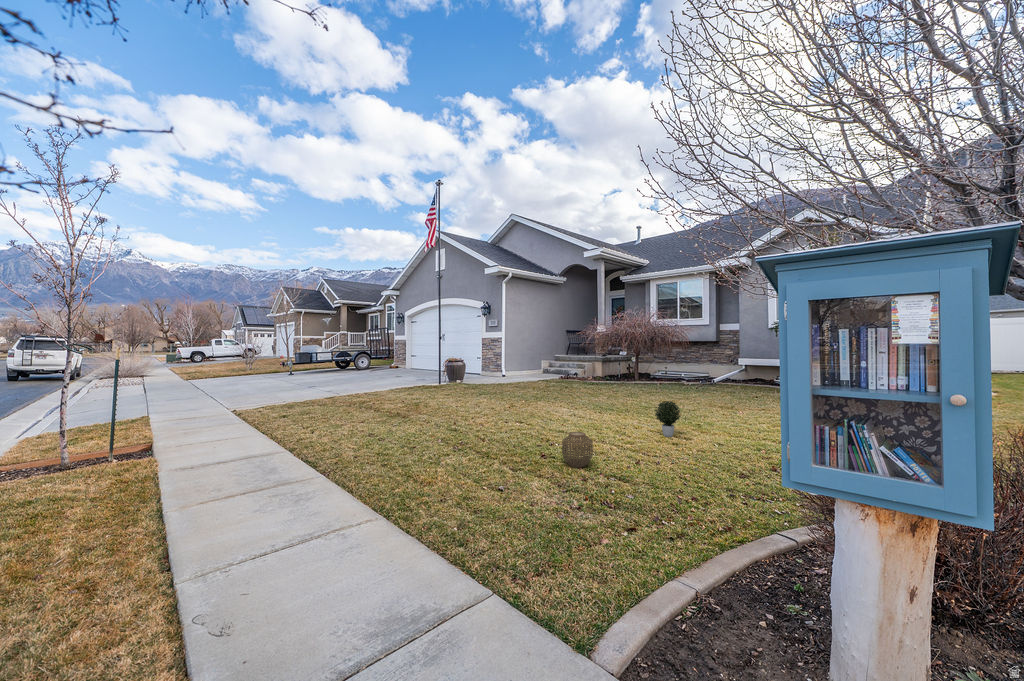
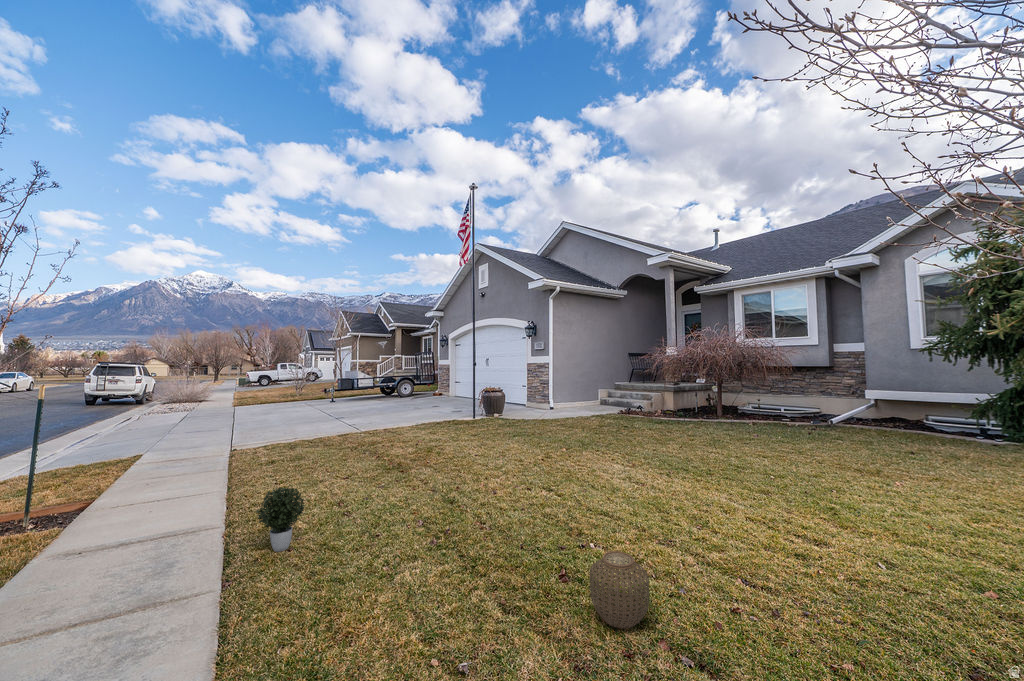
potted plant: present [655,401,681,437] -> present [256,487,305,552]

